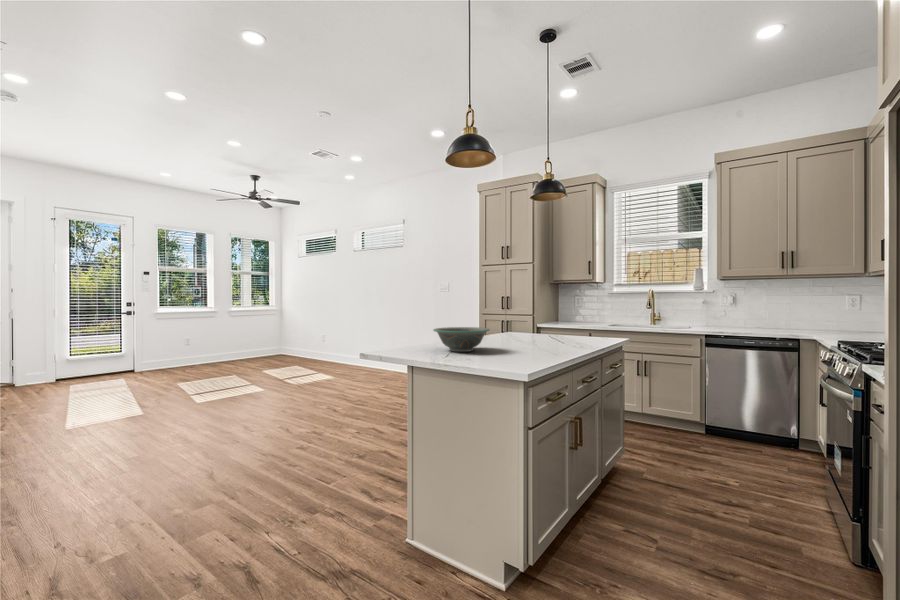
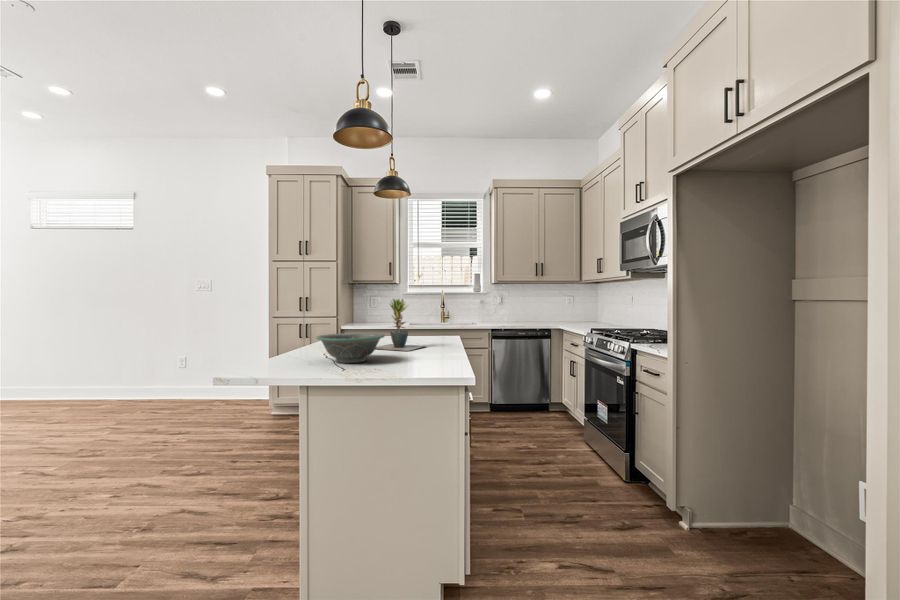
potted plant: none [503,297,561,347] -> present [376,299,425,351]

